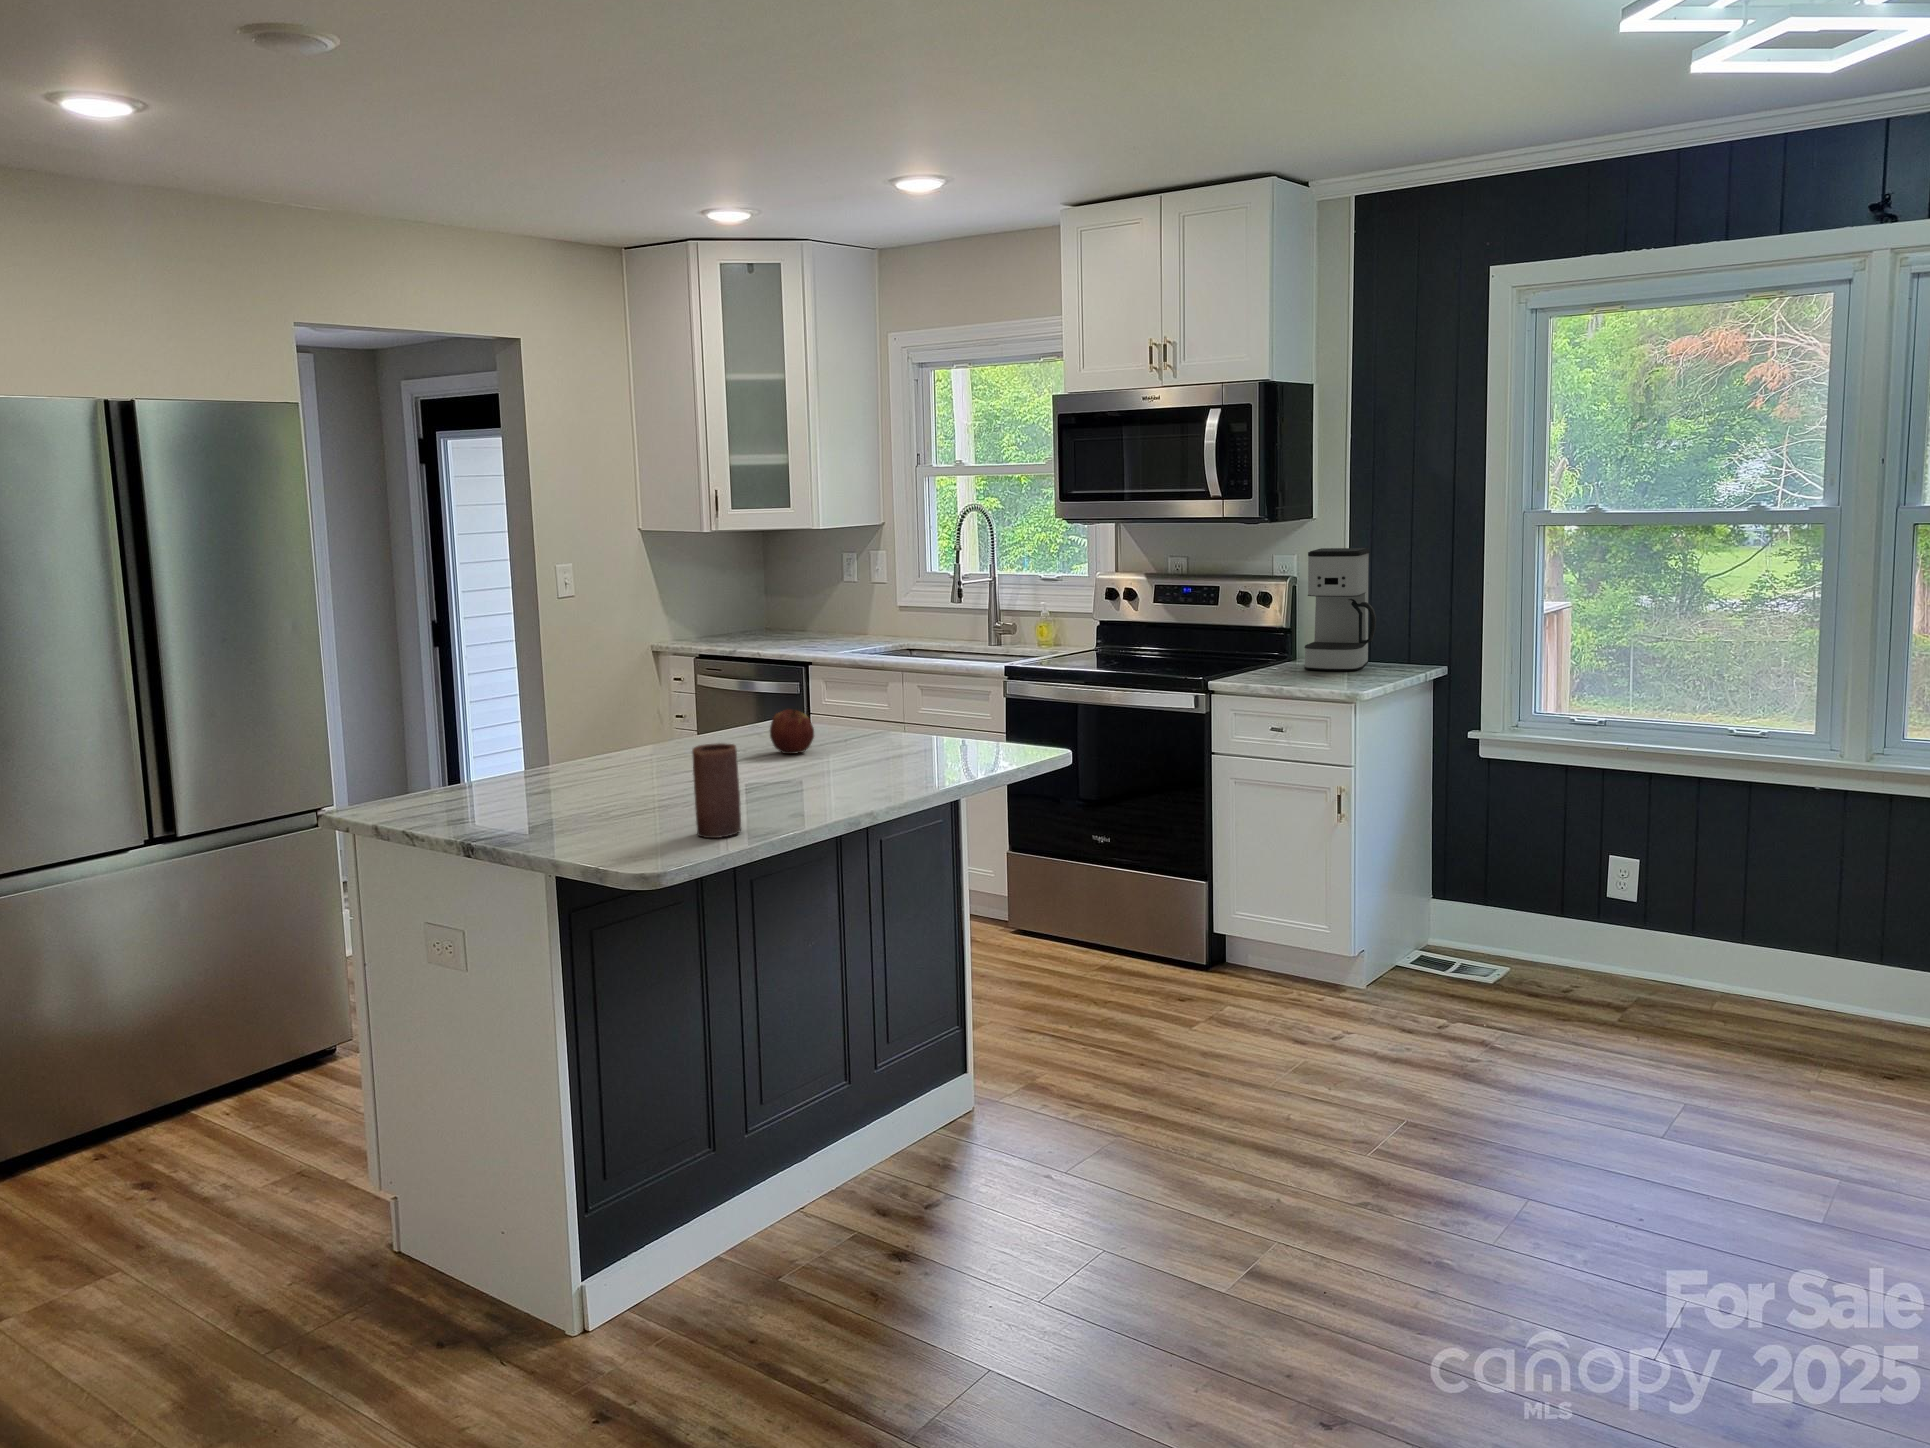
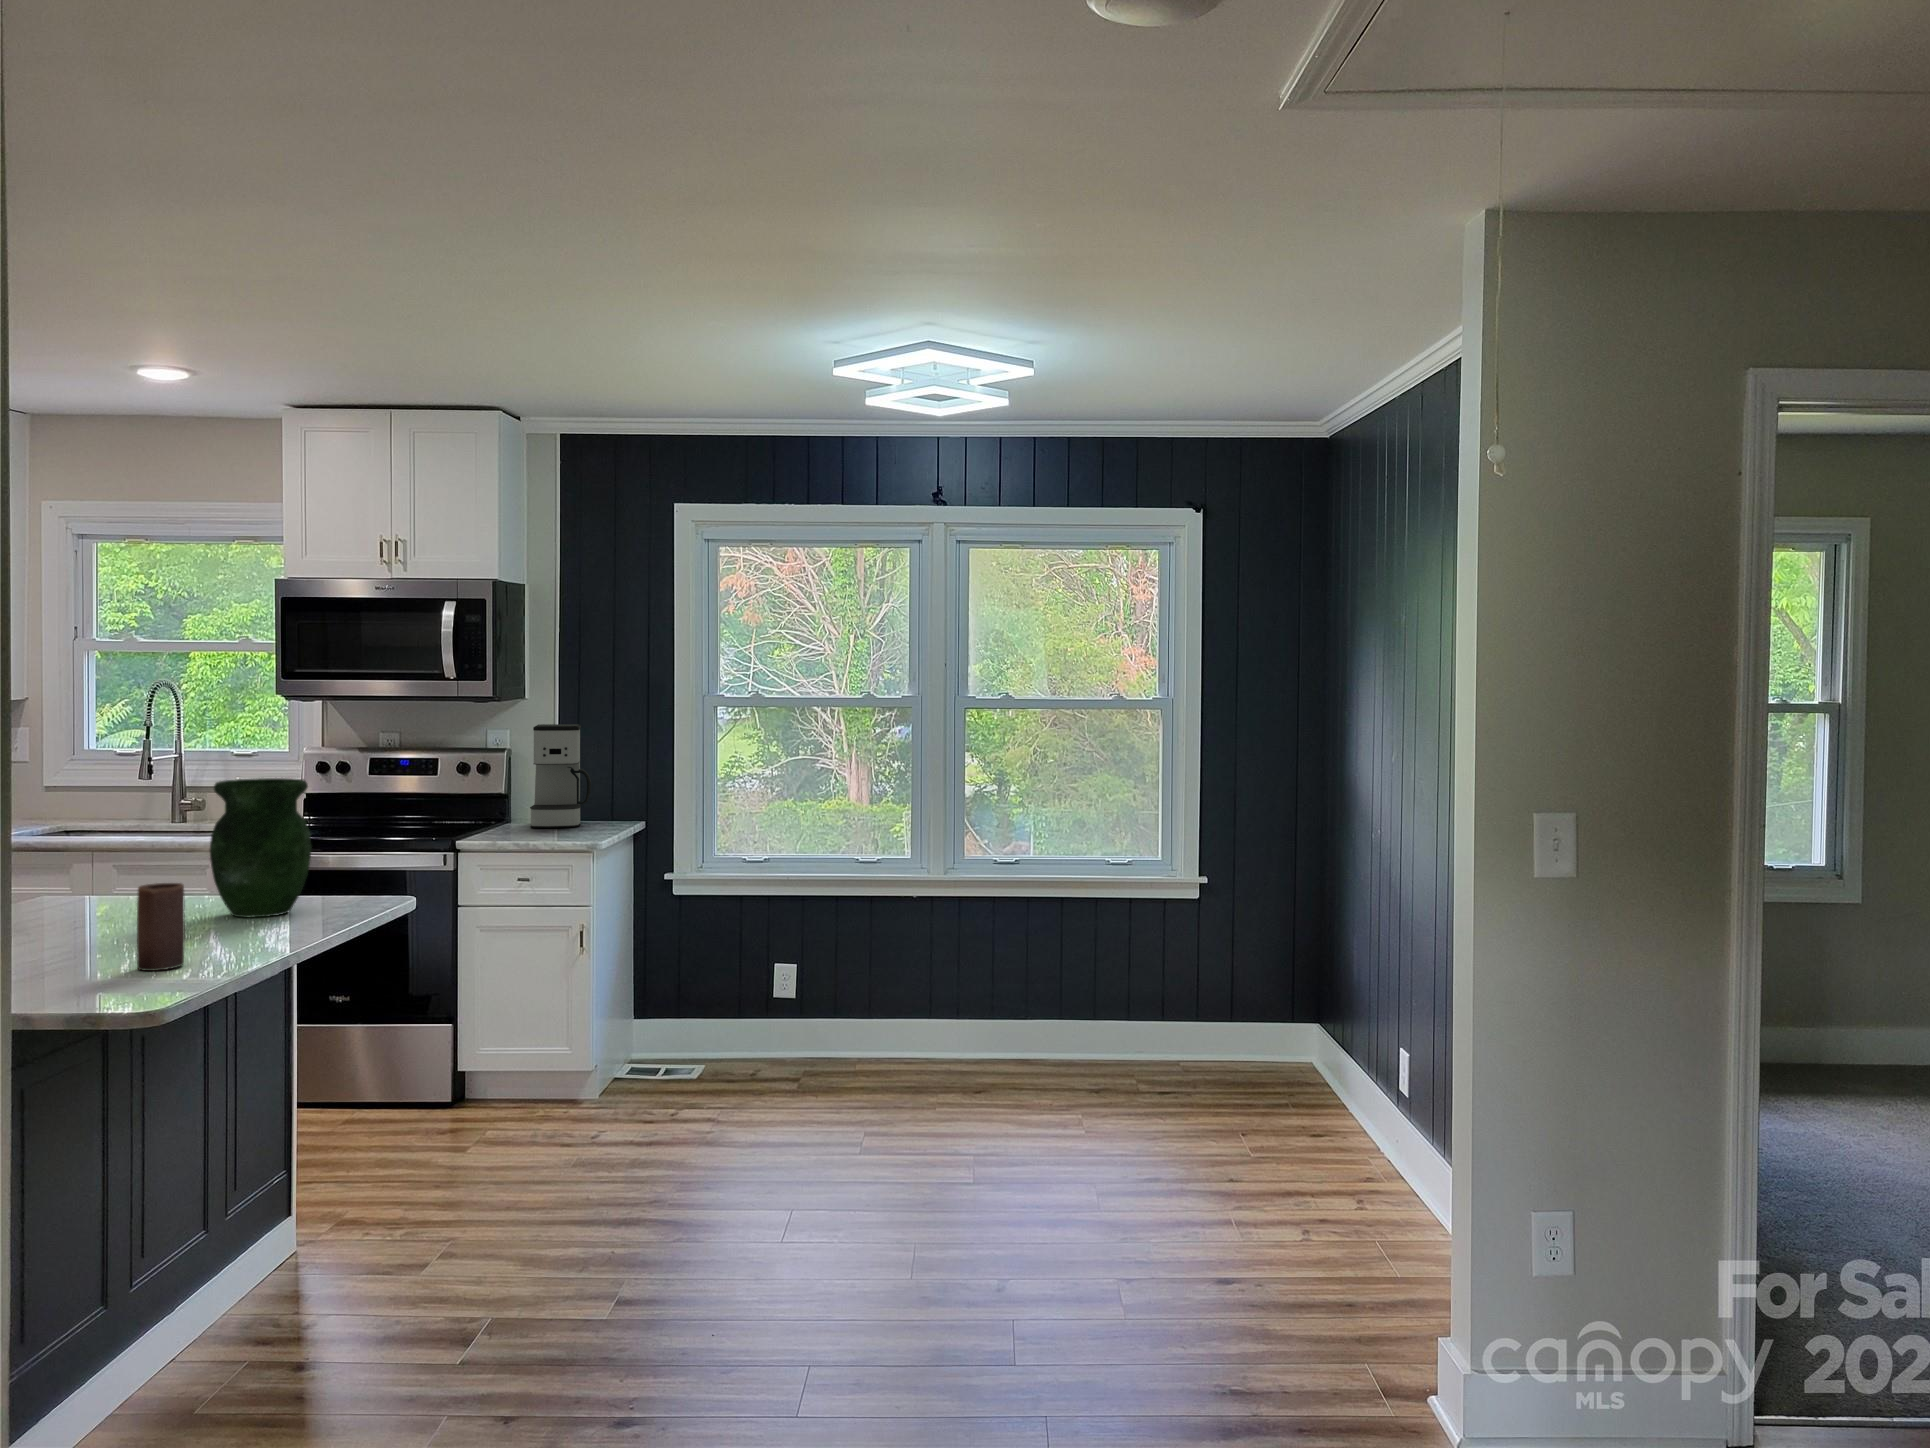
vase: none [852,621,952,773] -> present [210,778,312,918]
apple: present [770,709,814,754] -> none [87,868,140,913]

